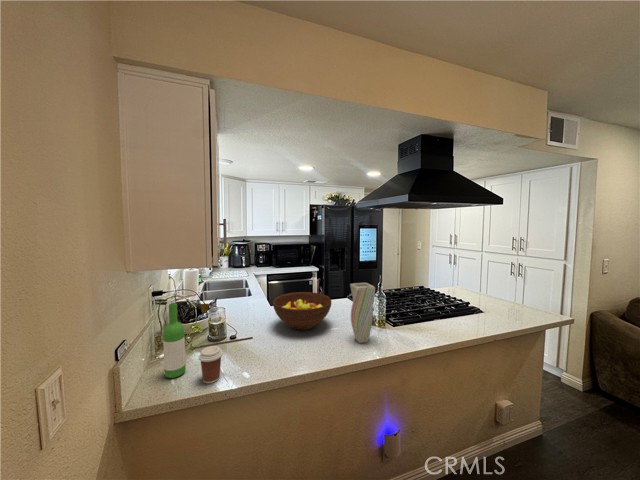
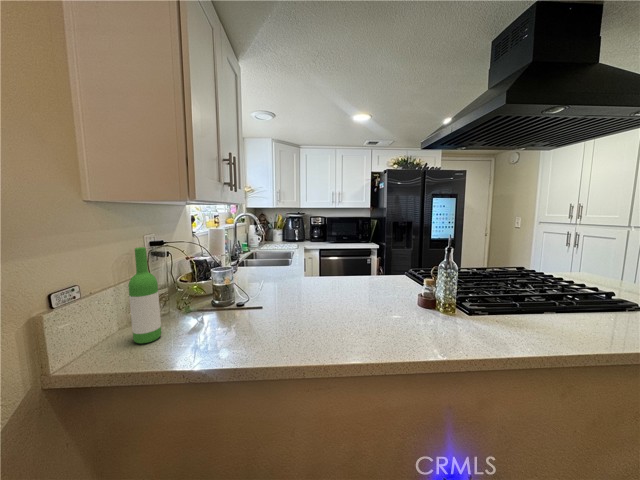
vase: present [350,283,375,343] -> none [395,241,437,332]
fruit bowl: present [273,292,331,330] -> none [293,258,373,306]
coffee cup: present [198,346,223,383] -> none [160,309,196,358]

